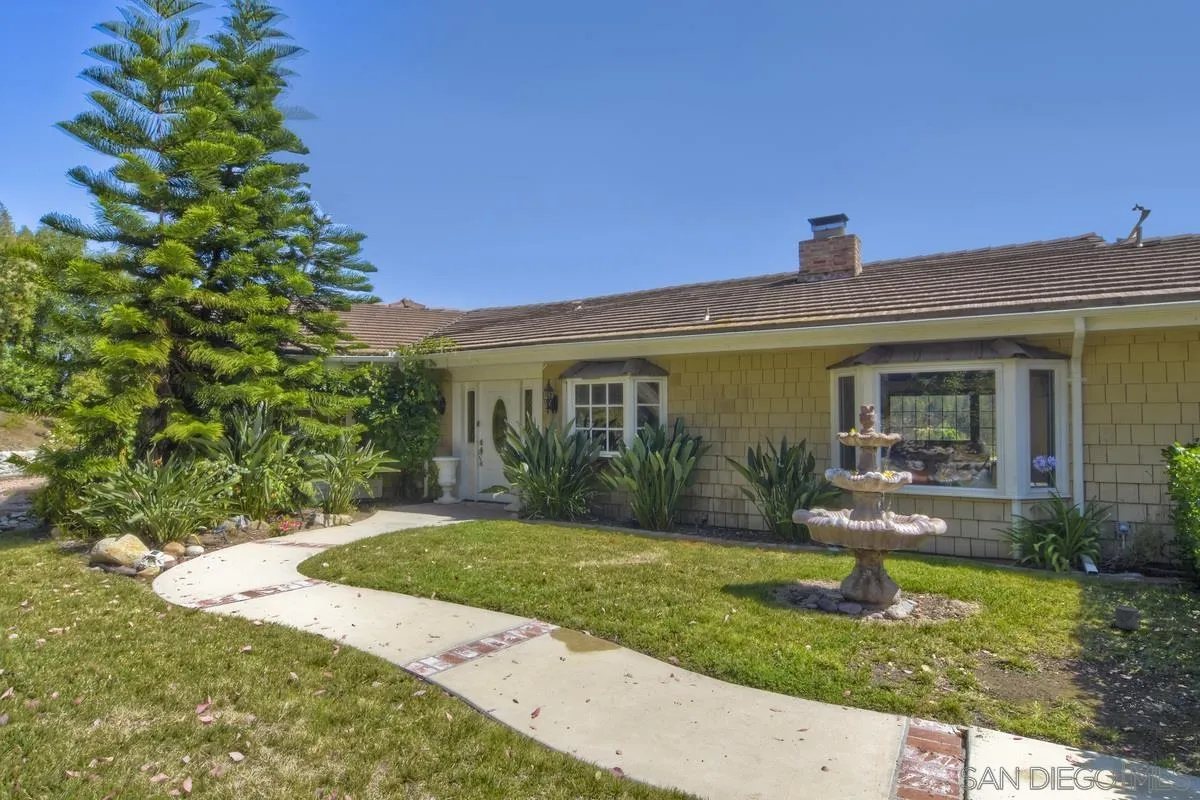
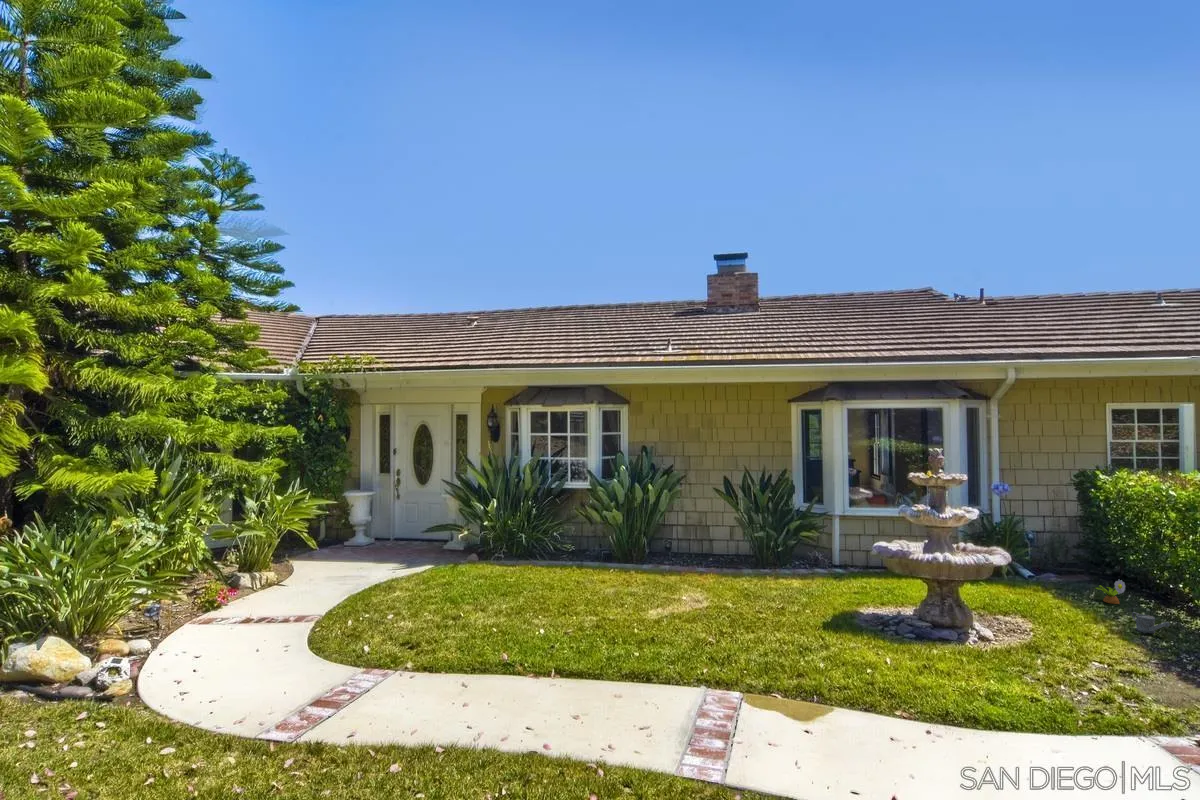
decorative plant: none [1124,571,1166,604] -> present [1096,580,1125,604]

